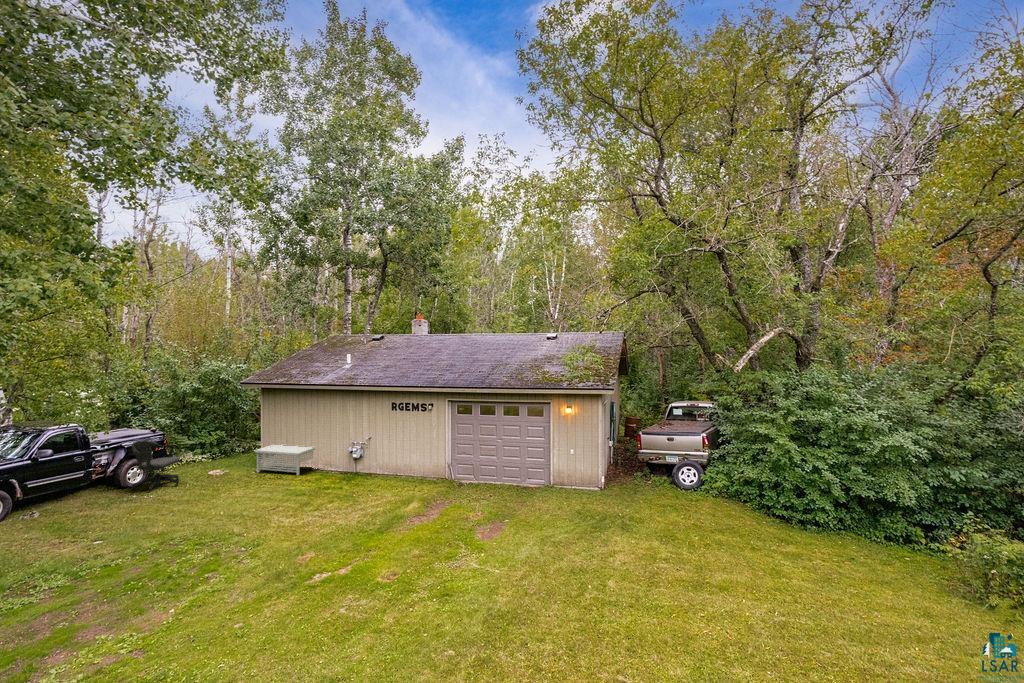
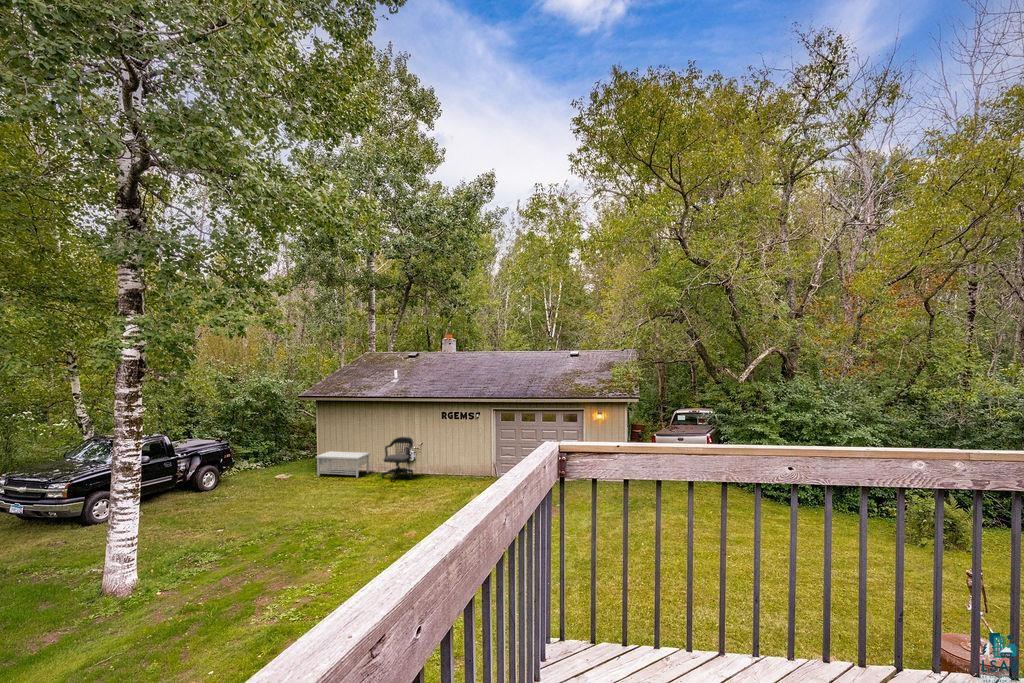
chair: present [132,440,180,492] -> present [382,437,413,481]

